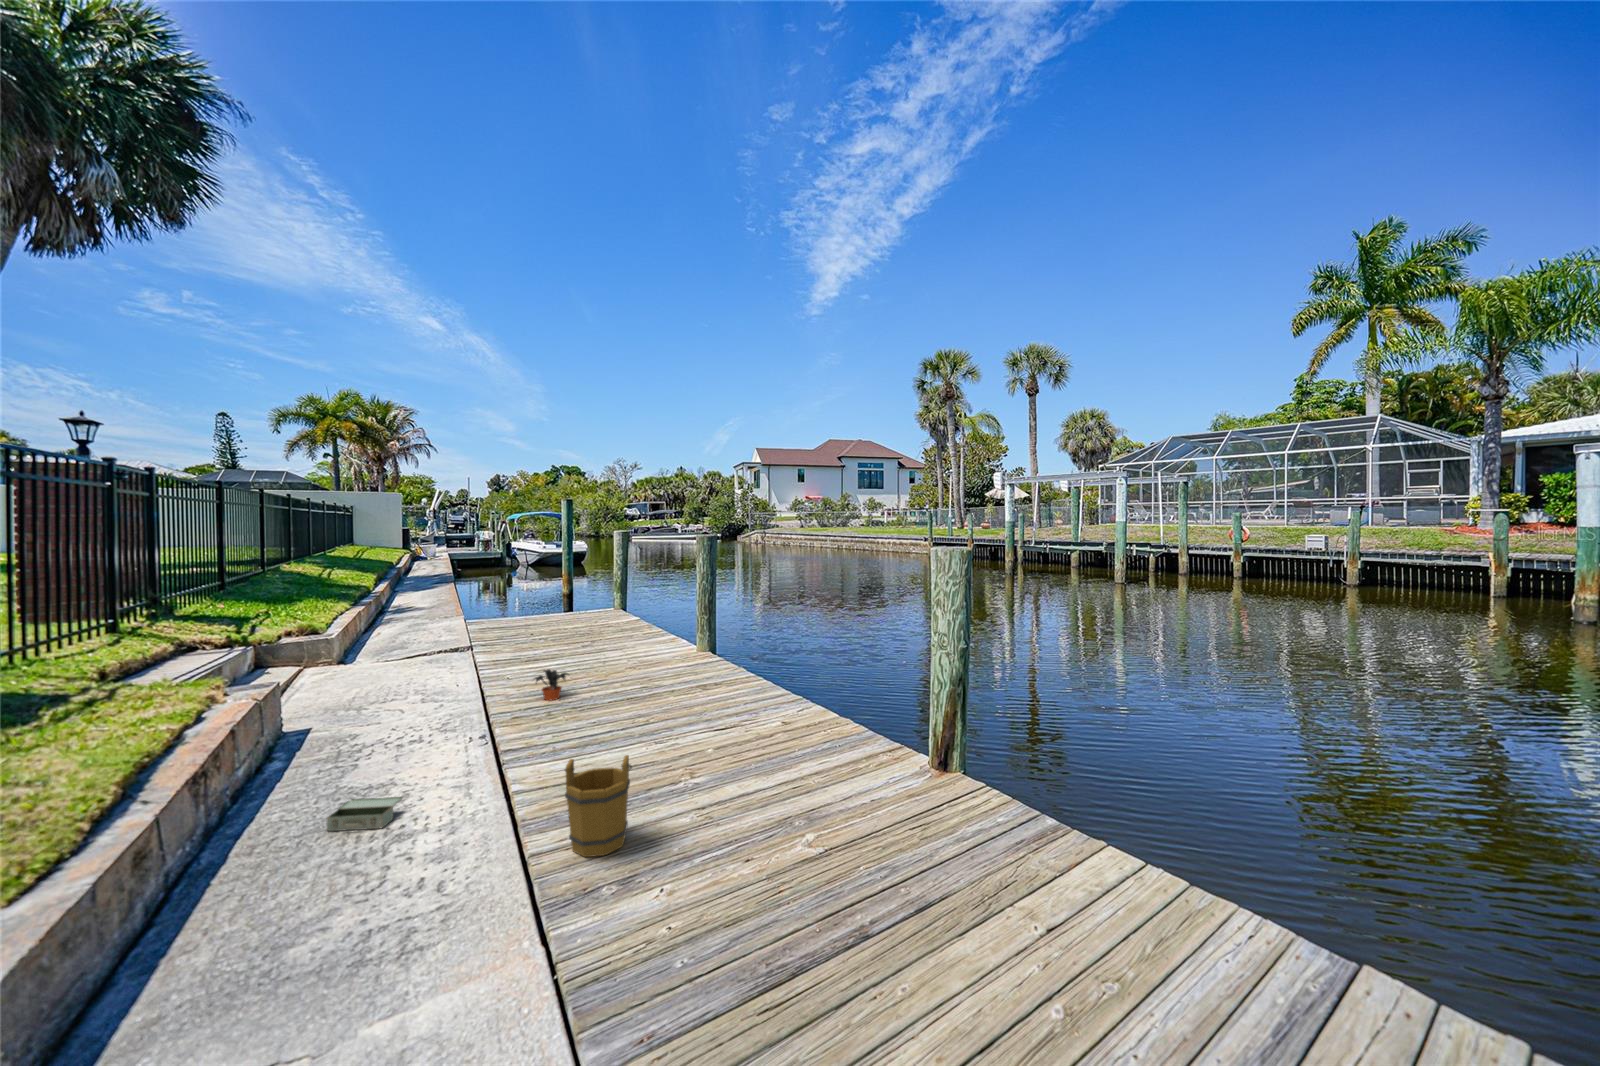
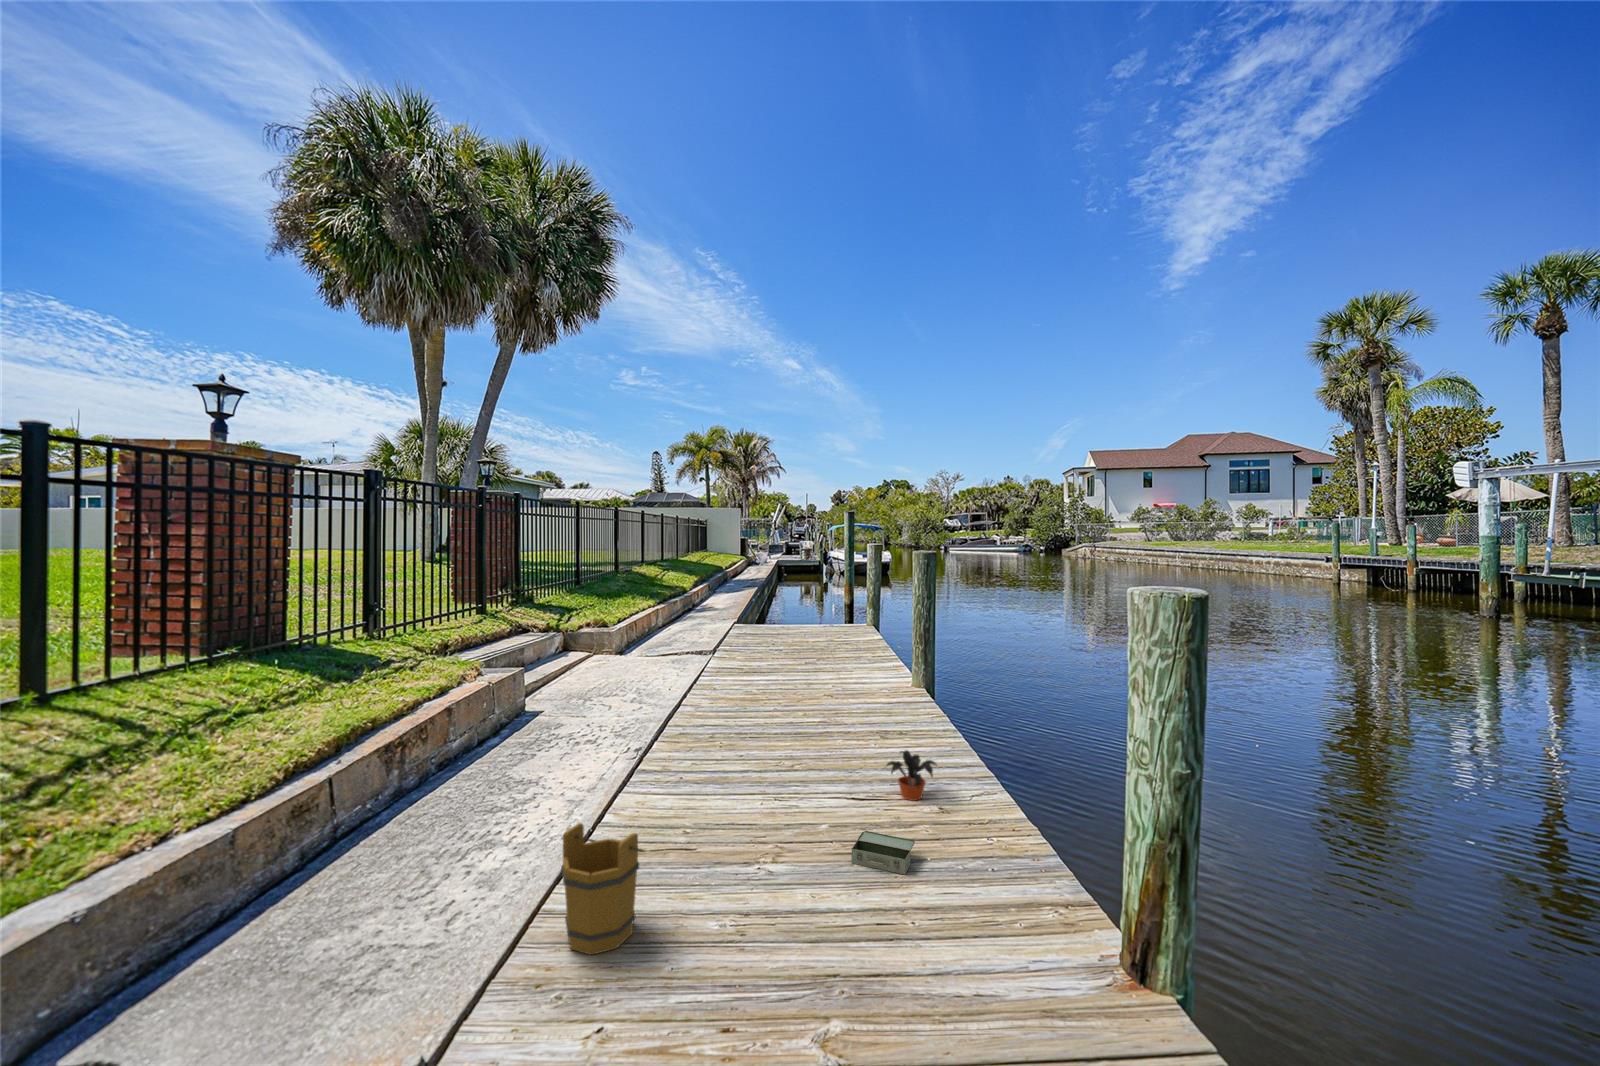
potted plant: present [535,669,569,701] -> present [887,750,936,801]
toolbox: present [327,797,402,831] -> present [852,831,915,874]

